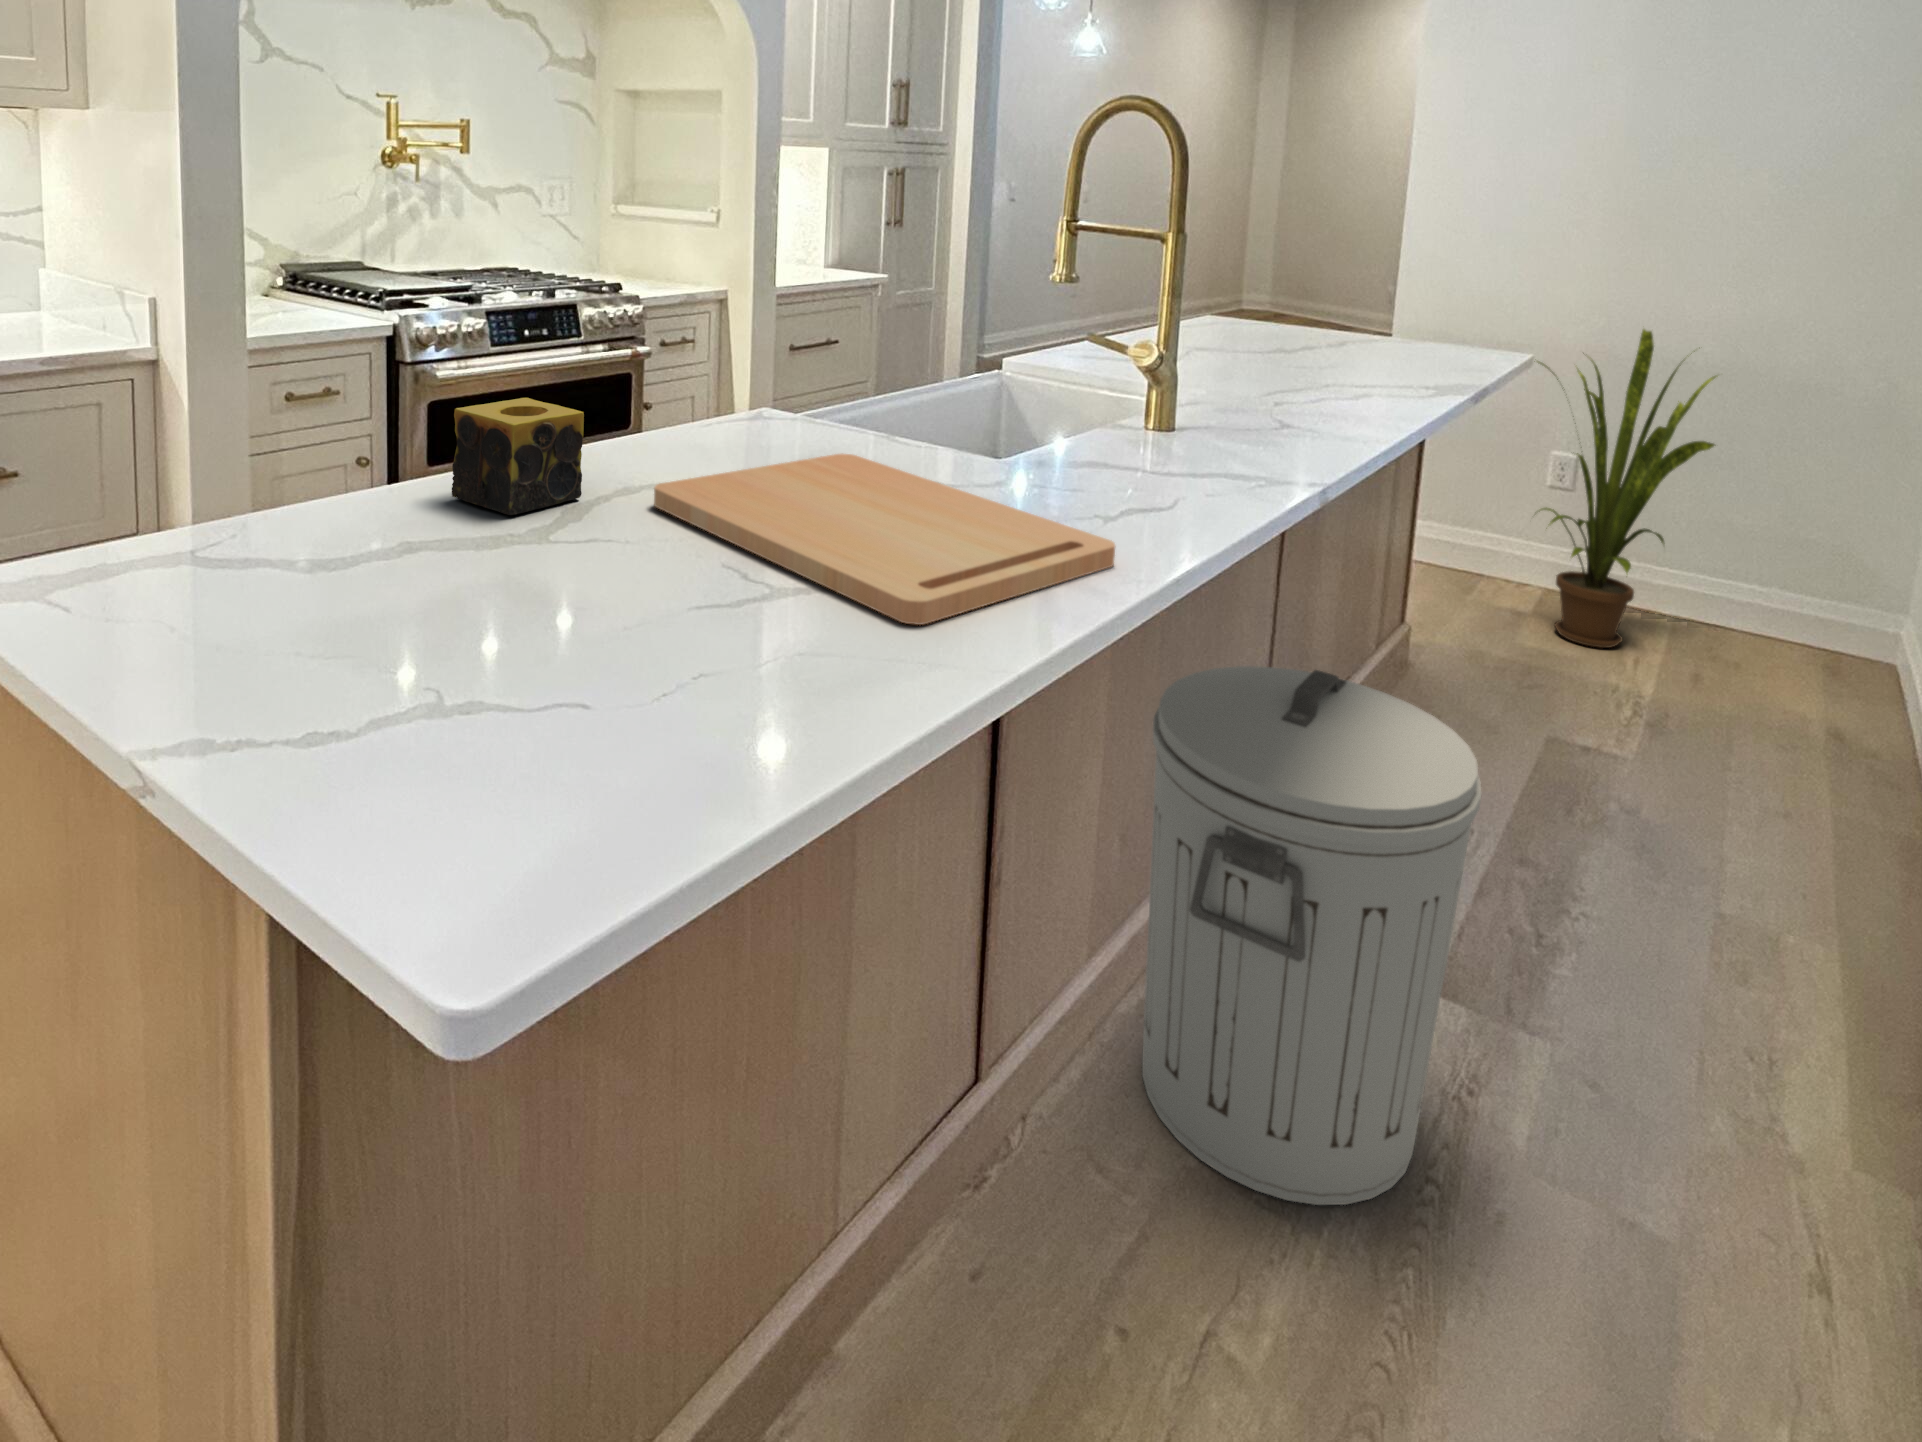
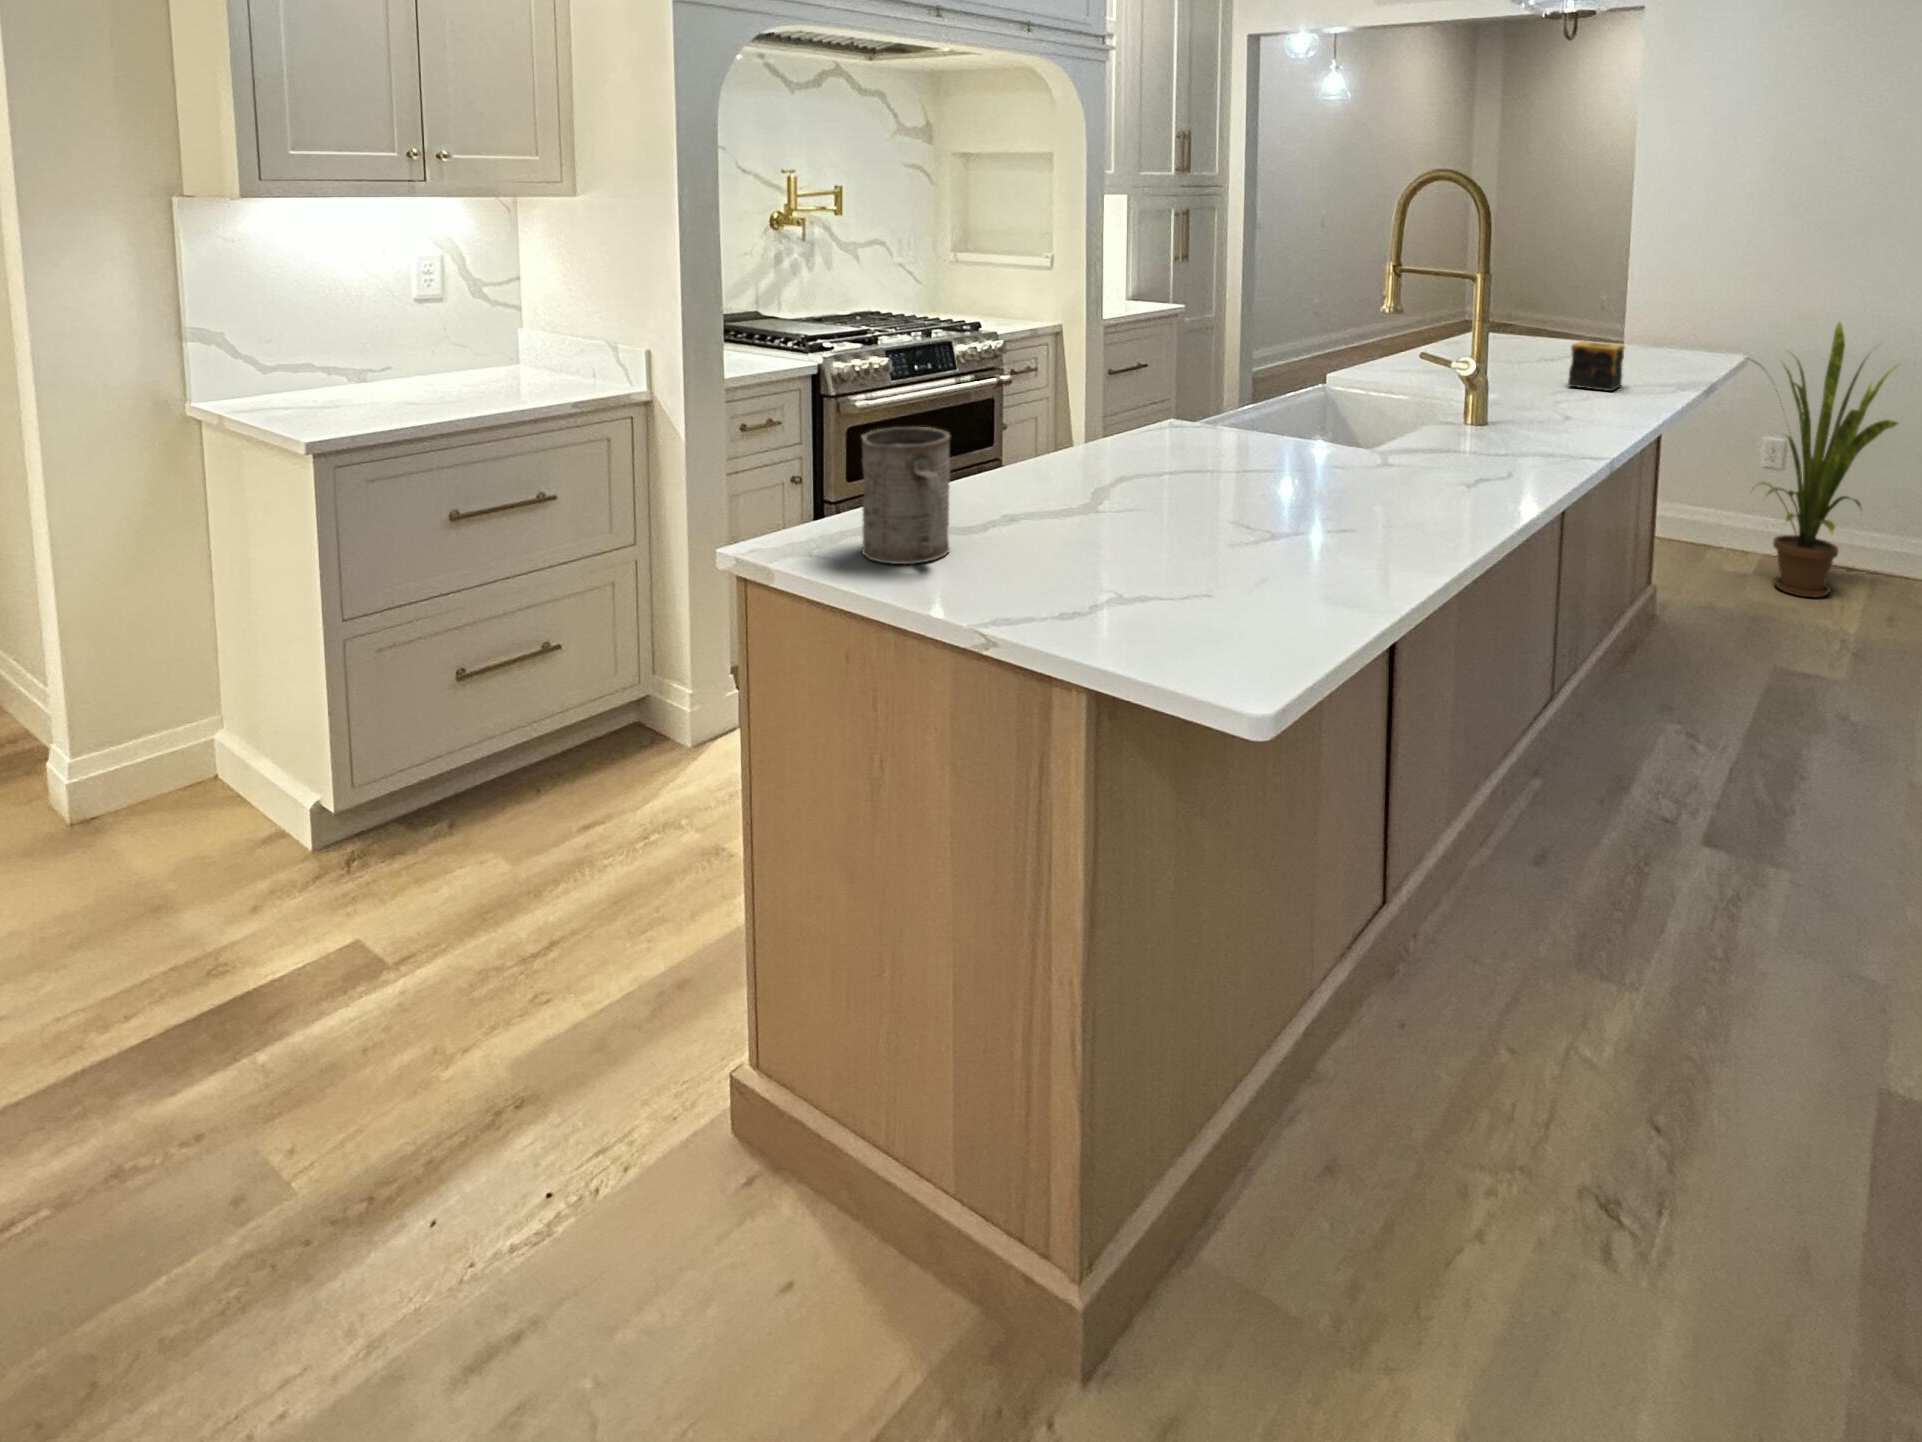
candle: present [452,398,584,515] -> present [1568,341,1625,391]
mug: none [87,409,243,625] -> present [862,427,950,564]
cutting board: present [654,454,1115,625] -> none [1159,447,1491,547]
trash can: present [1142,666,1481,1205] -> none [1491,594,1736,977]

